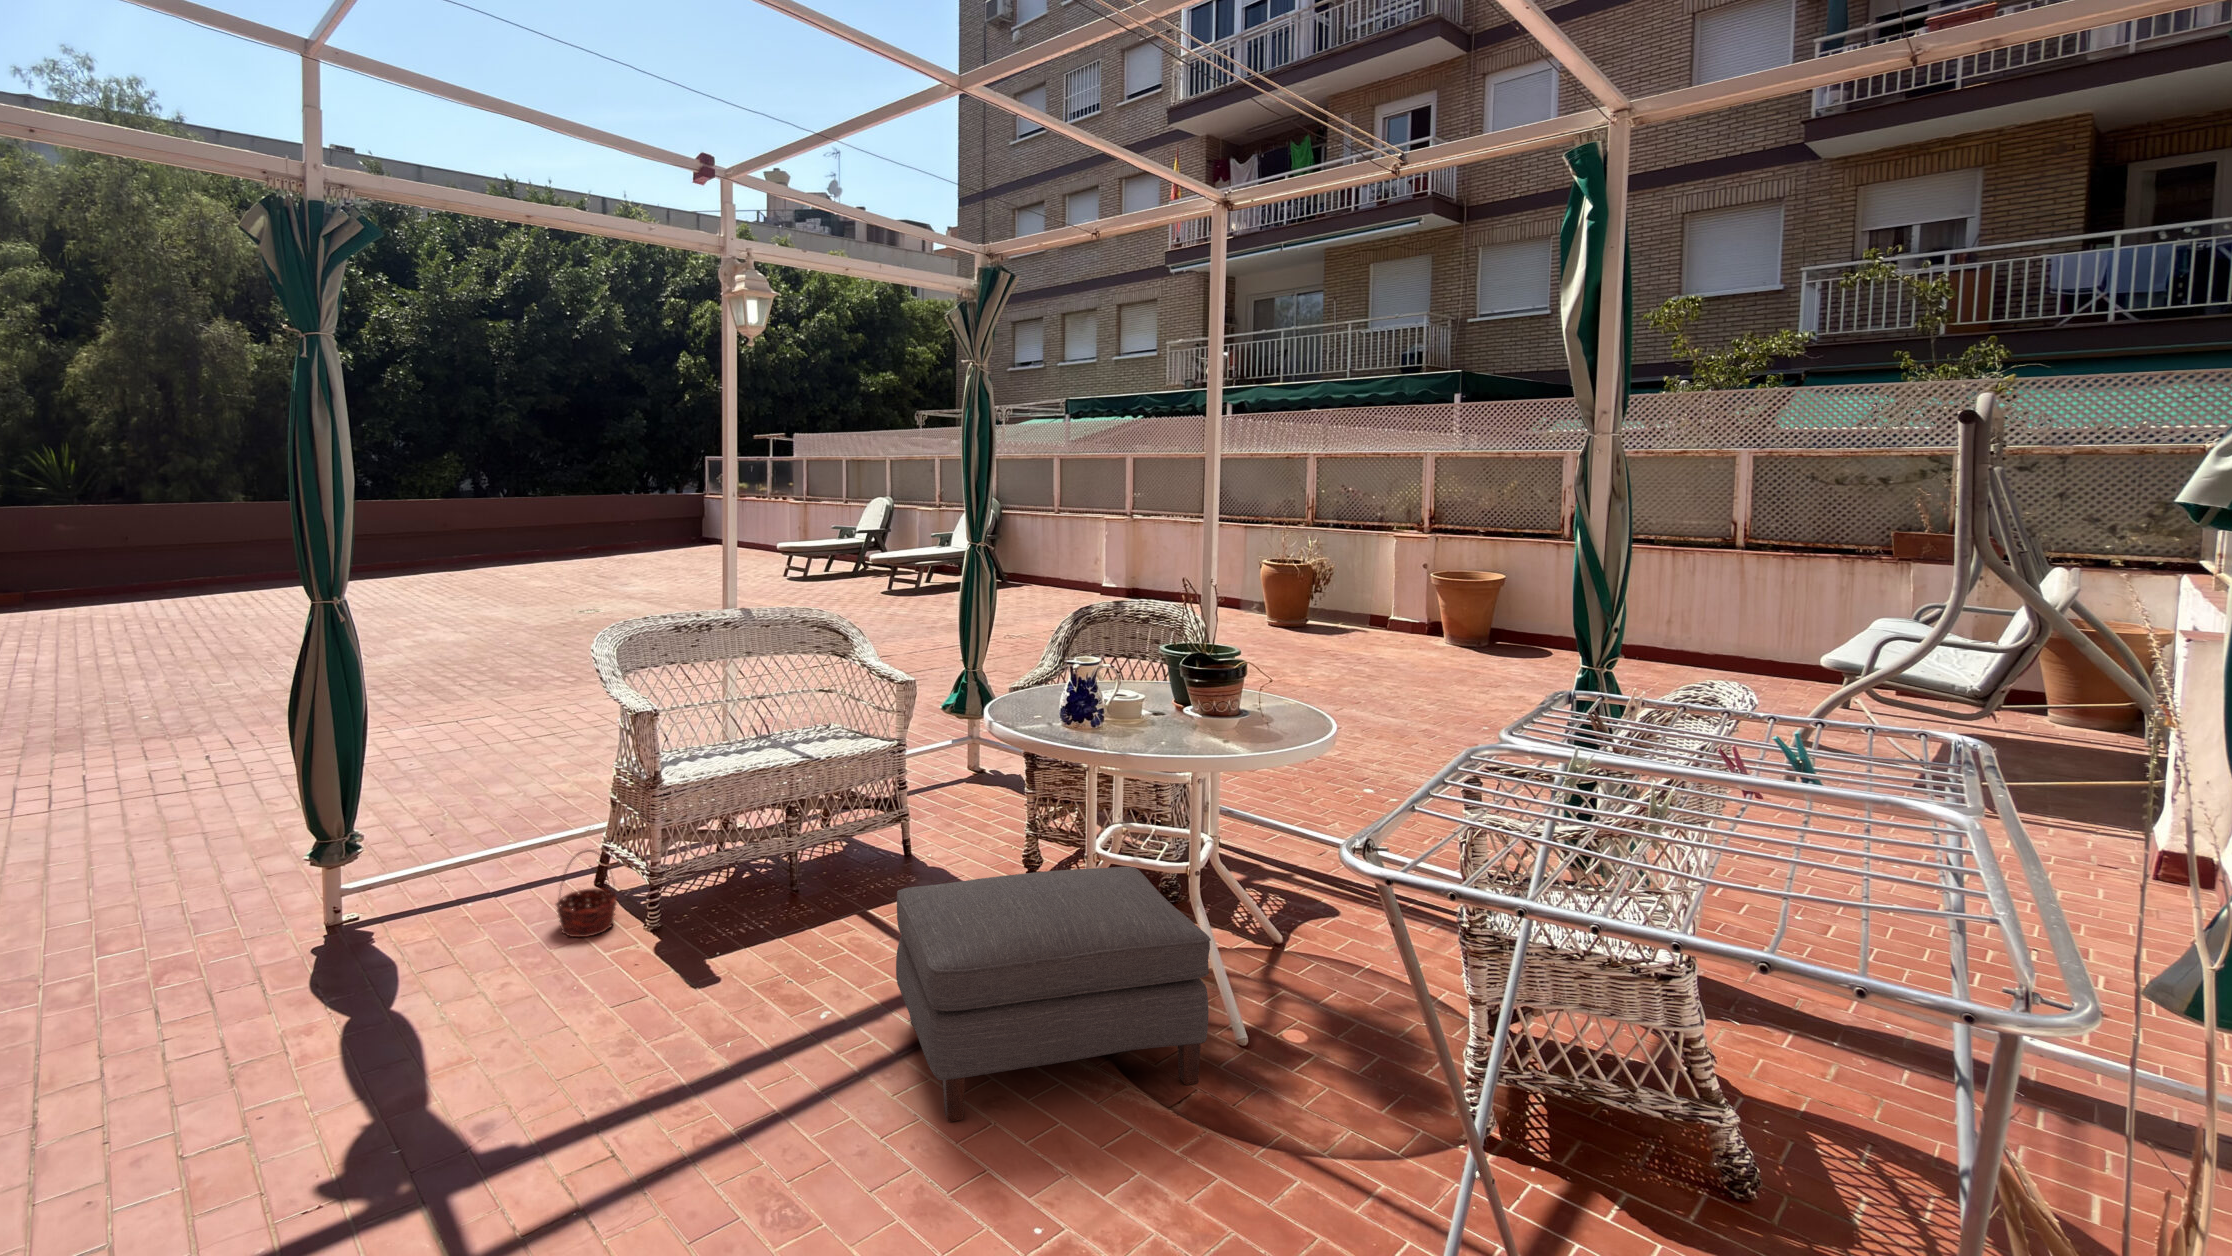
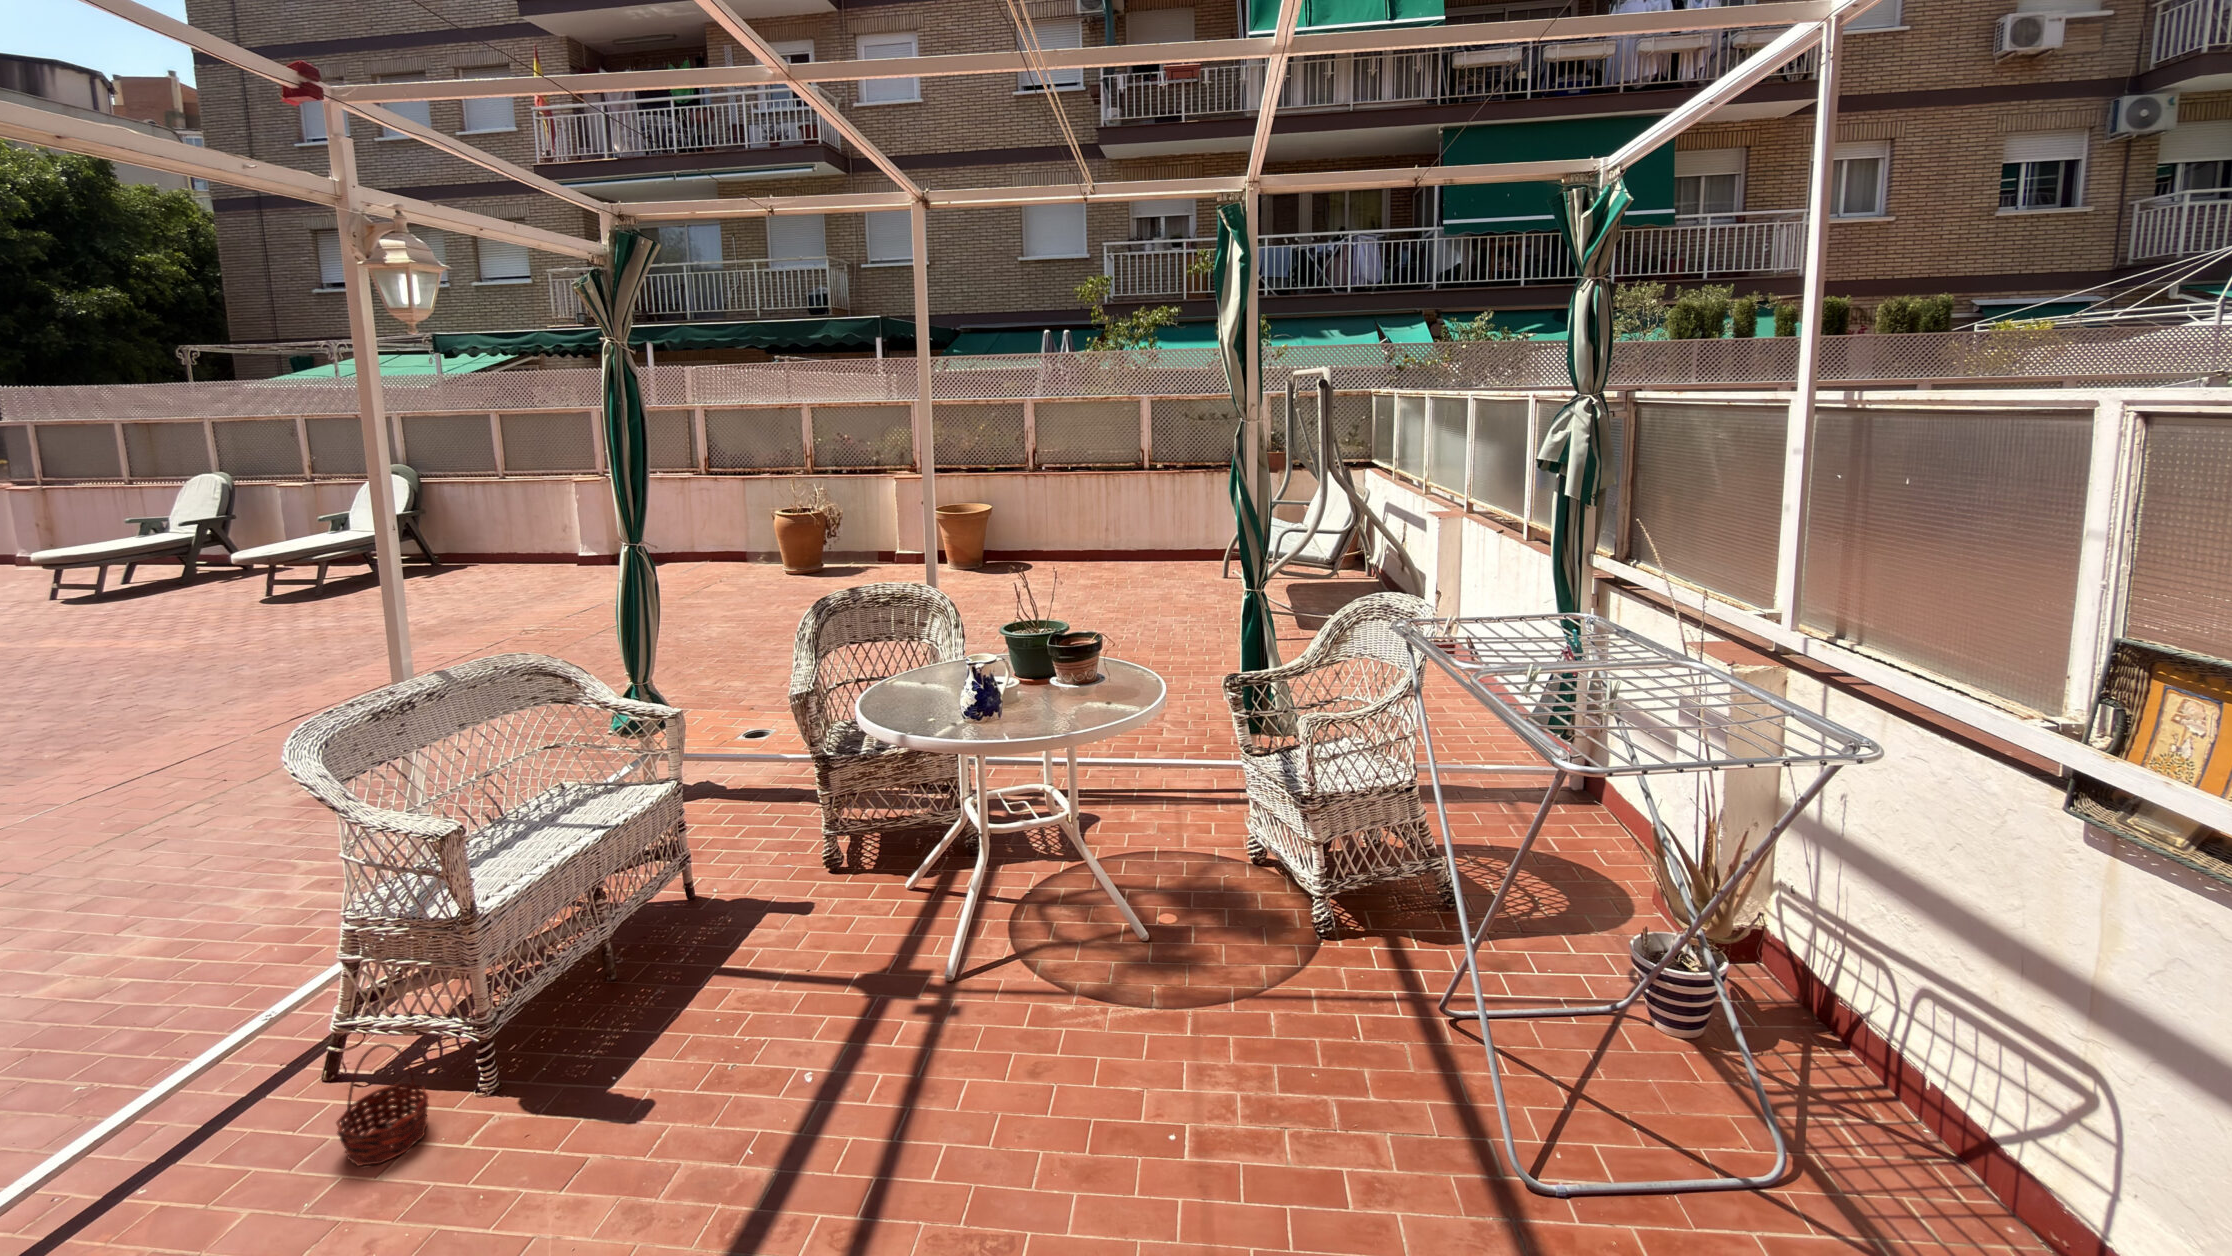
ottoman: present [896,867,1211,1122] -> none [870,830,1151,1104]

